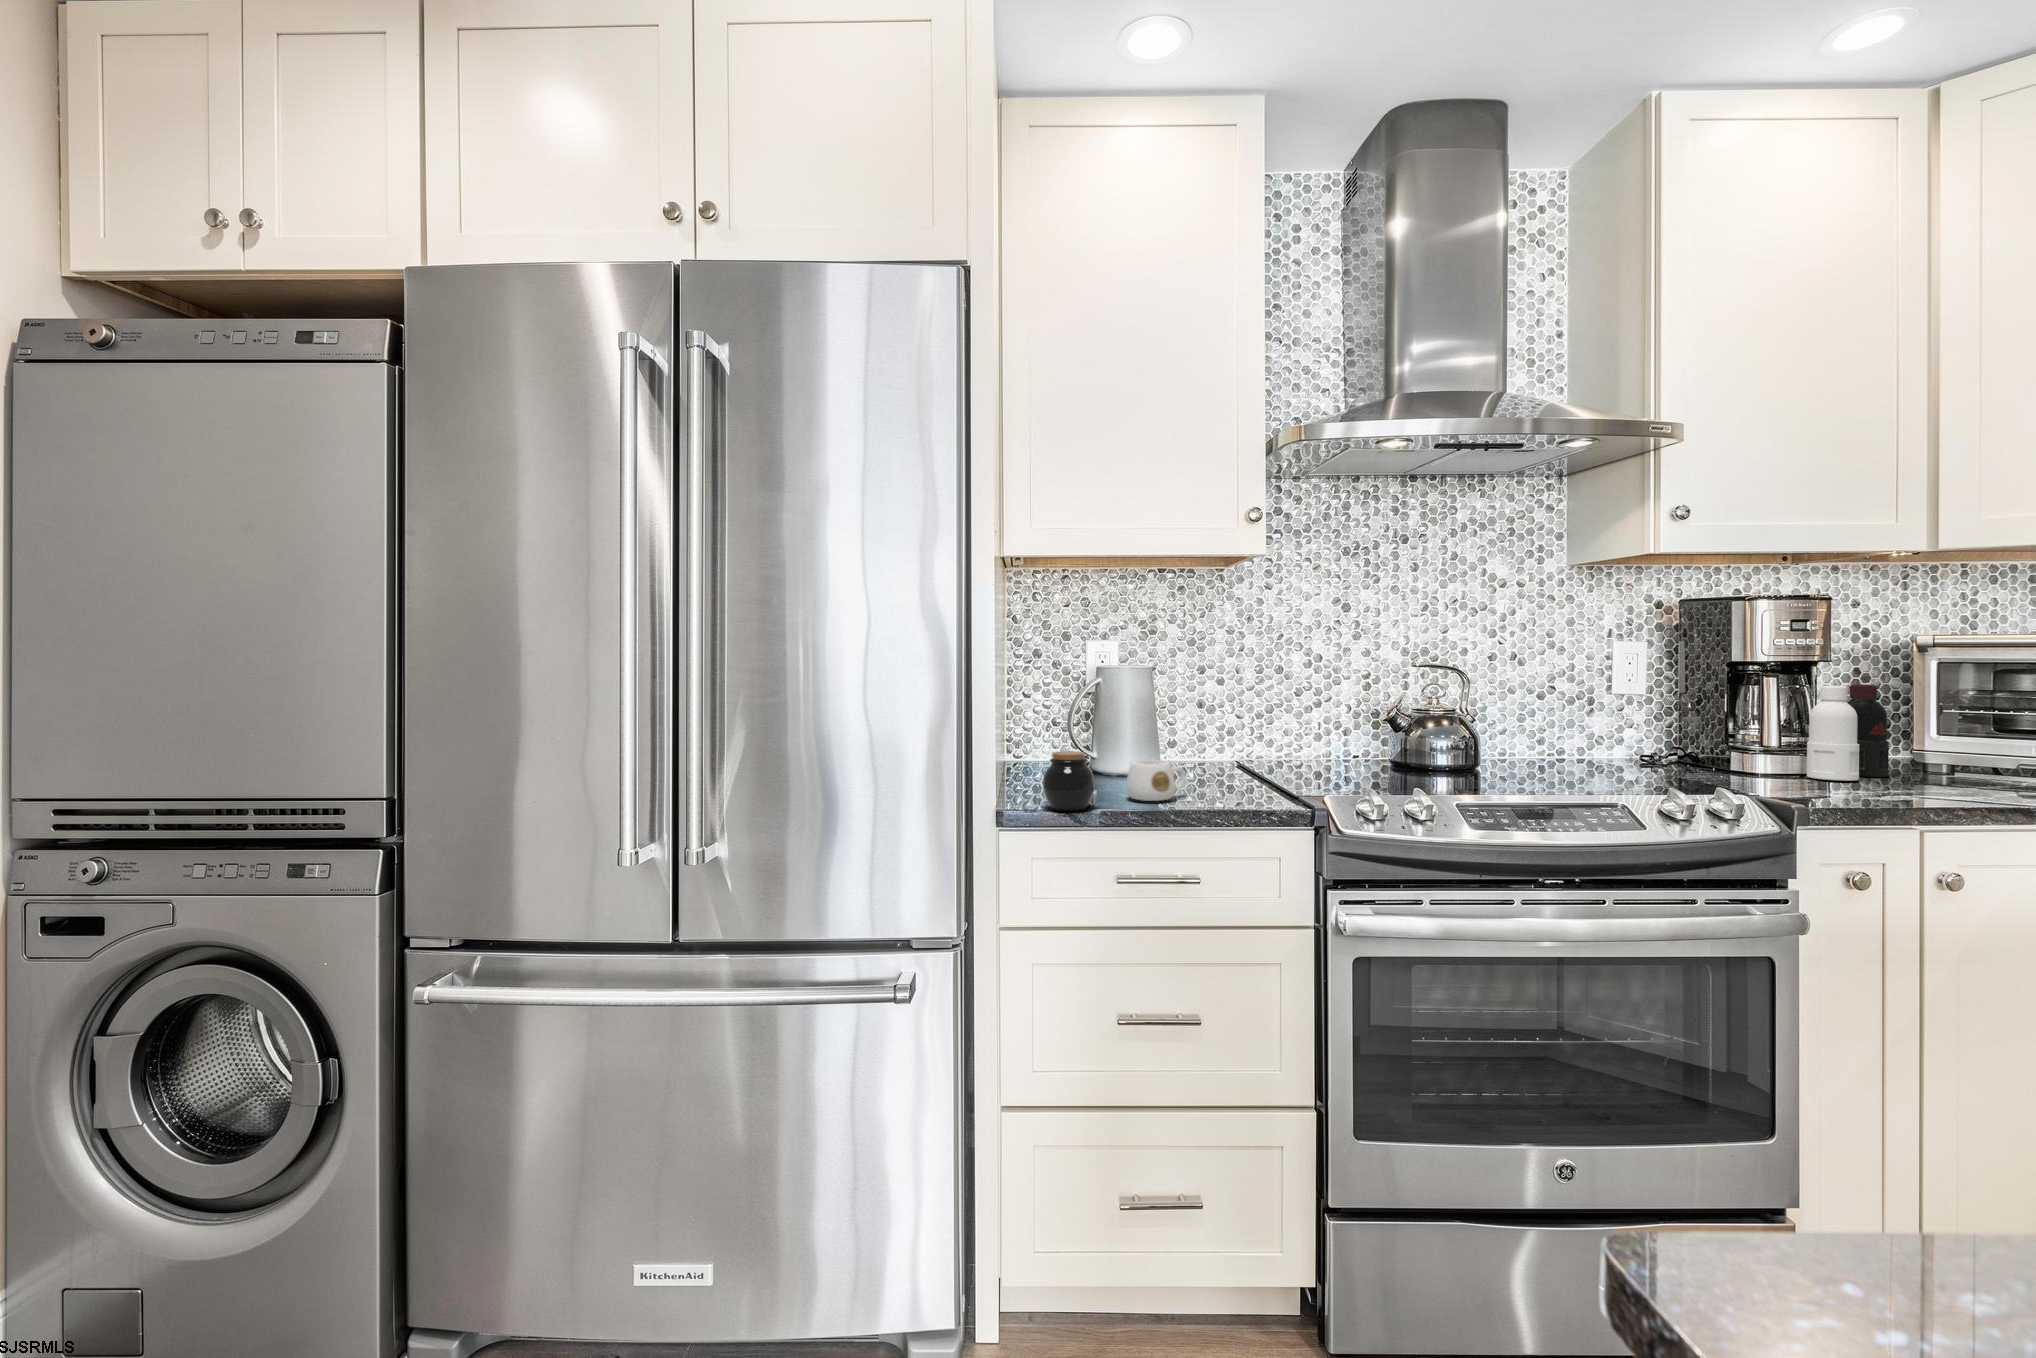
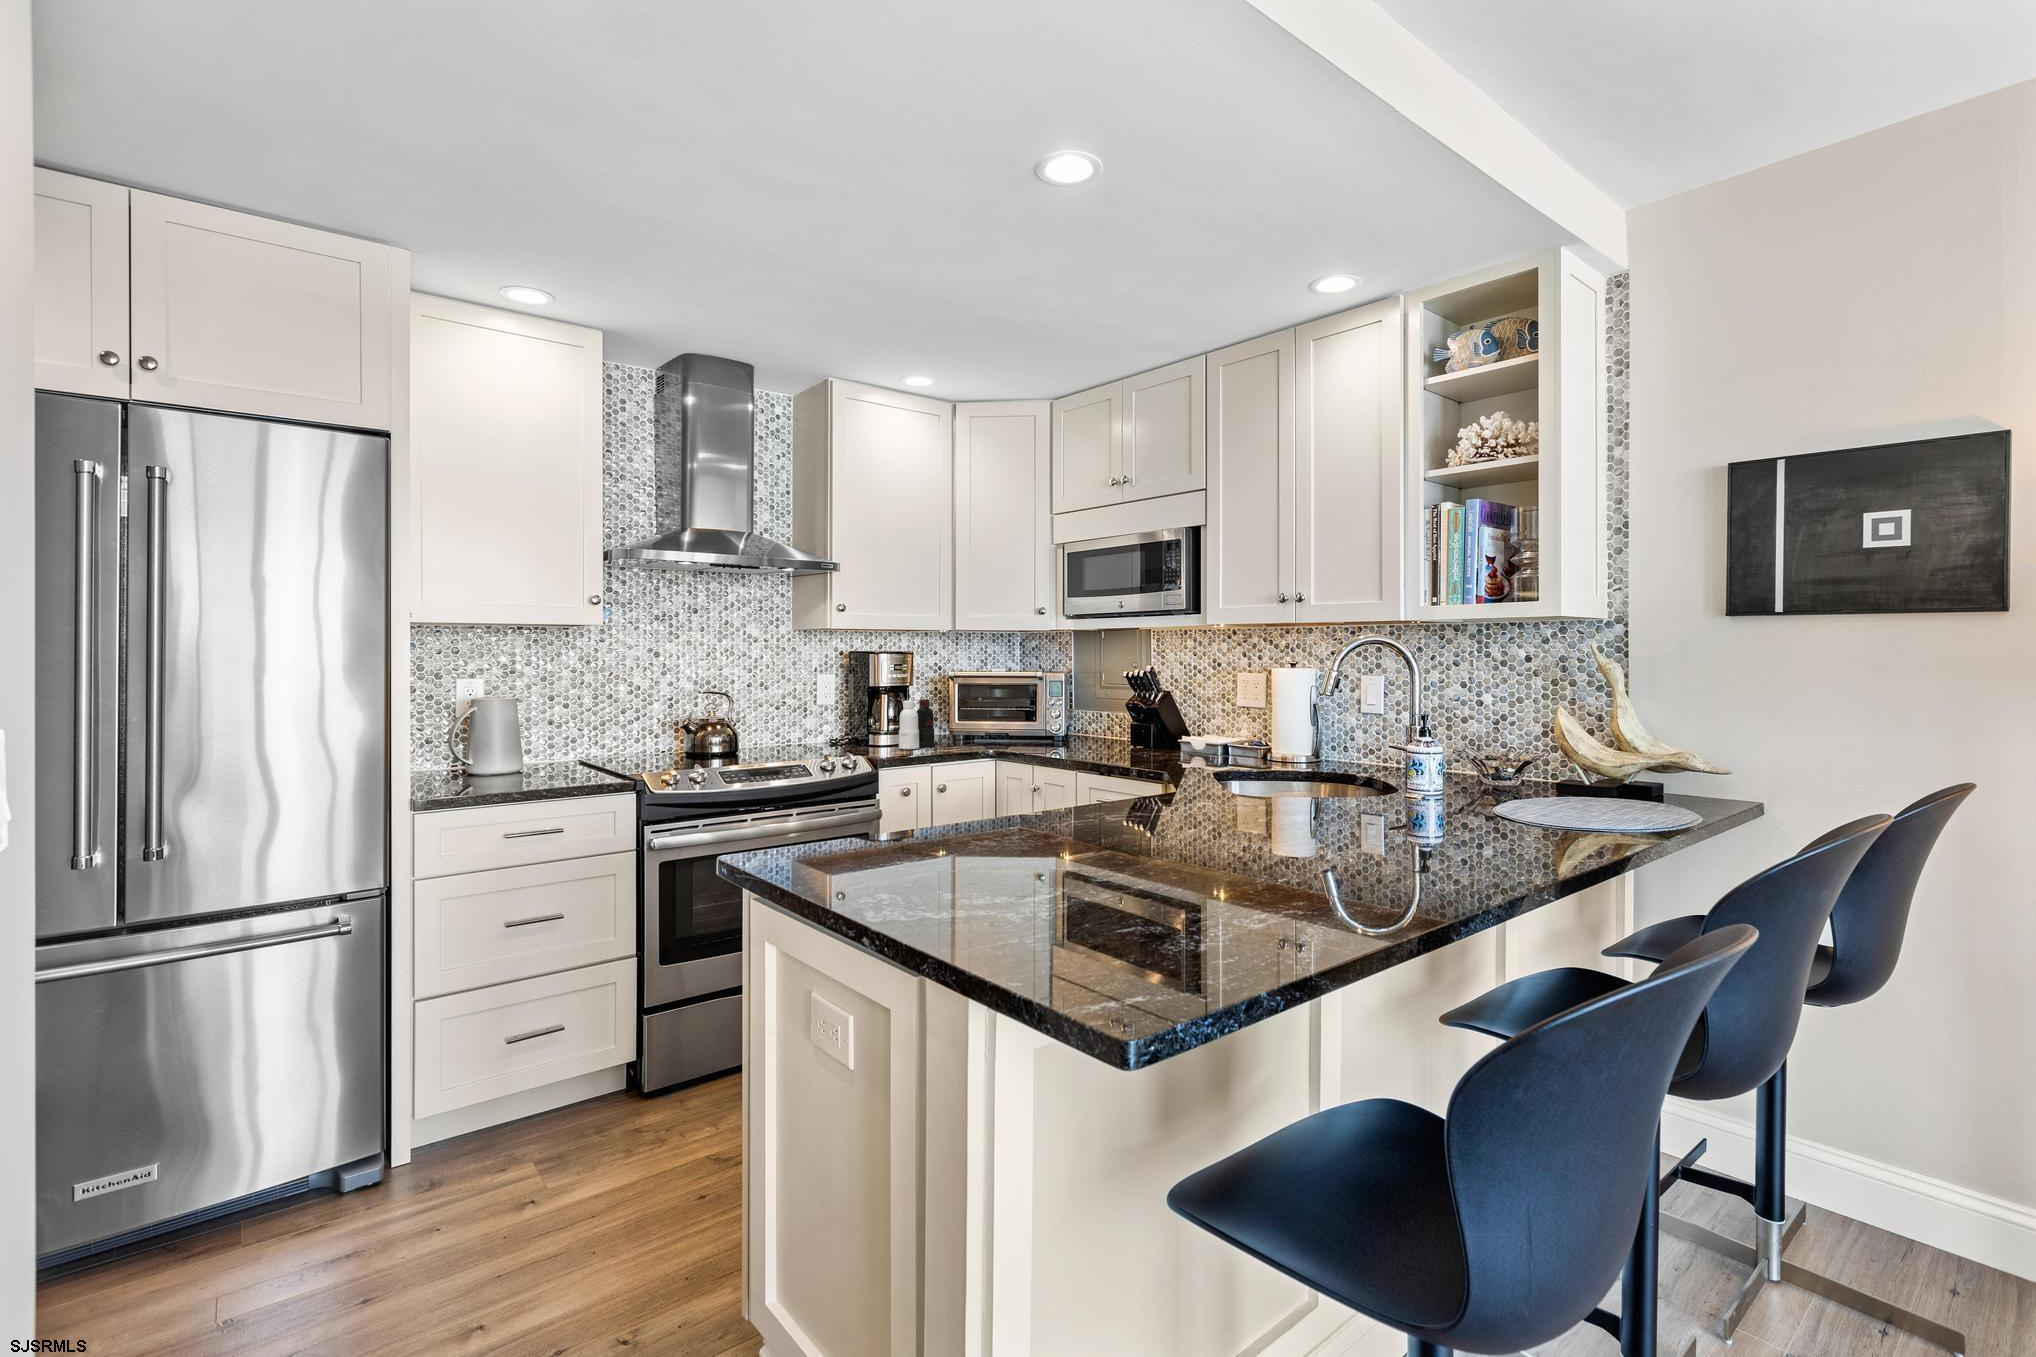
jar: present [1043,751,1095,811] -> none [453,756,492,795]
mug: present [1126,760,1185,801] -> none [511,760,552,786]

